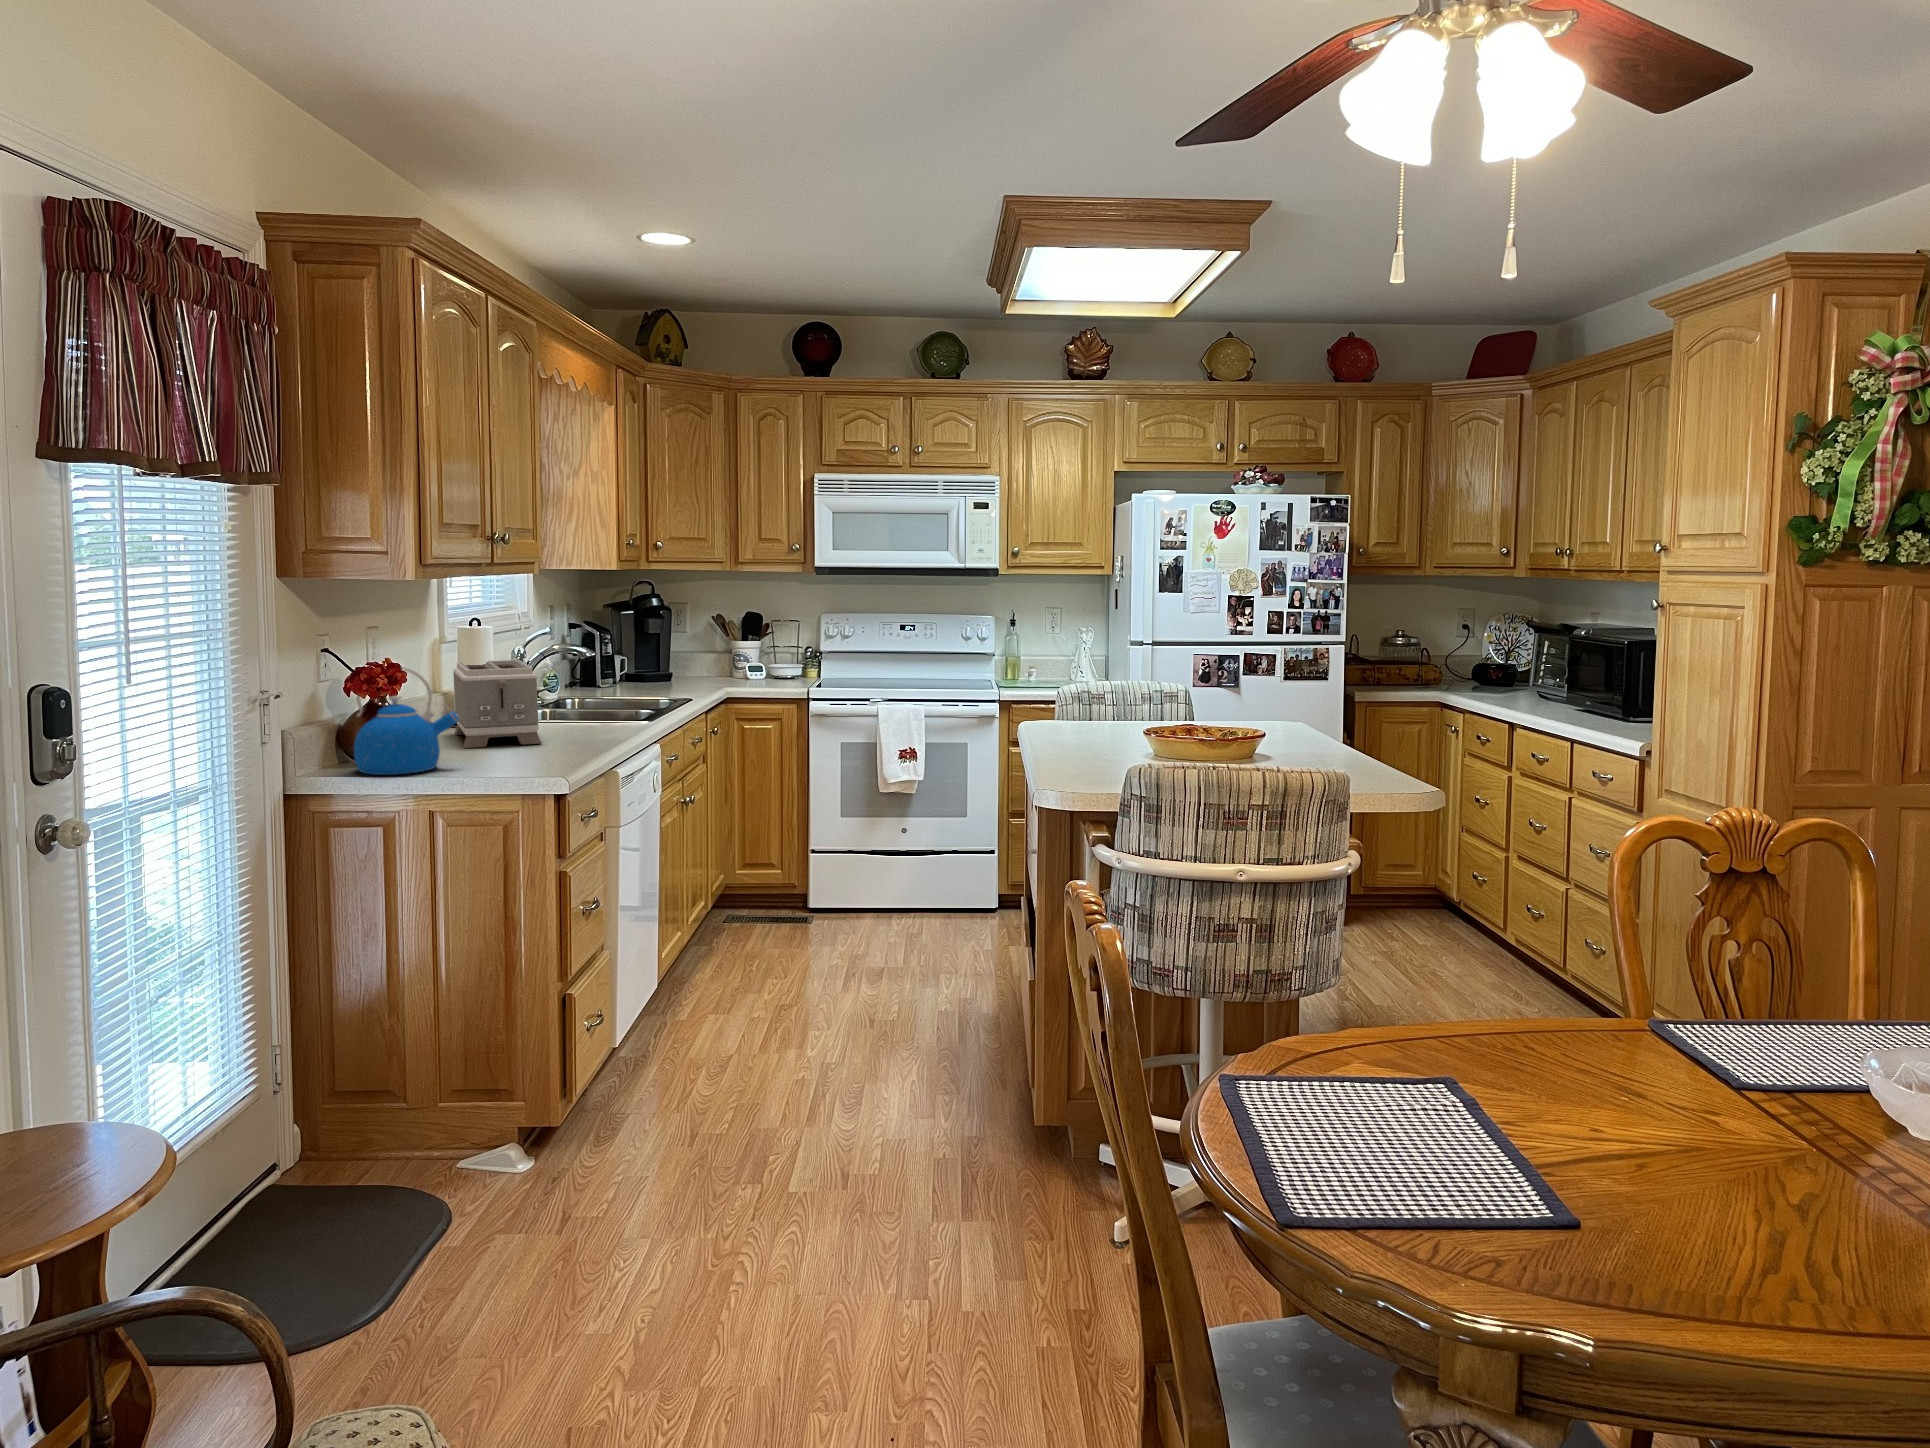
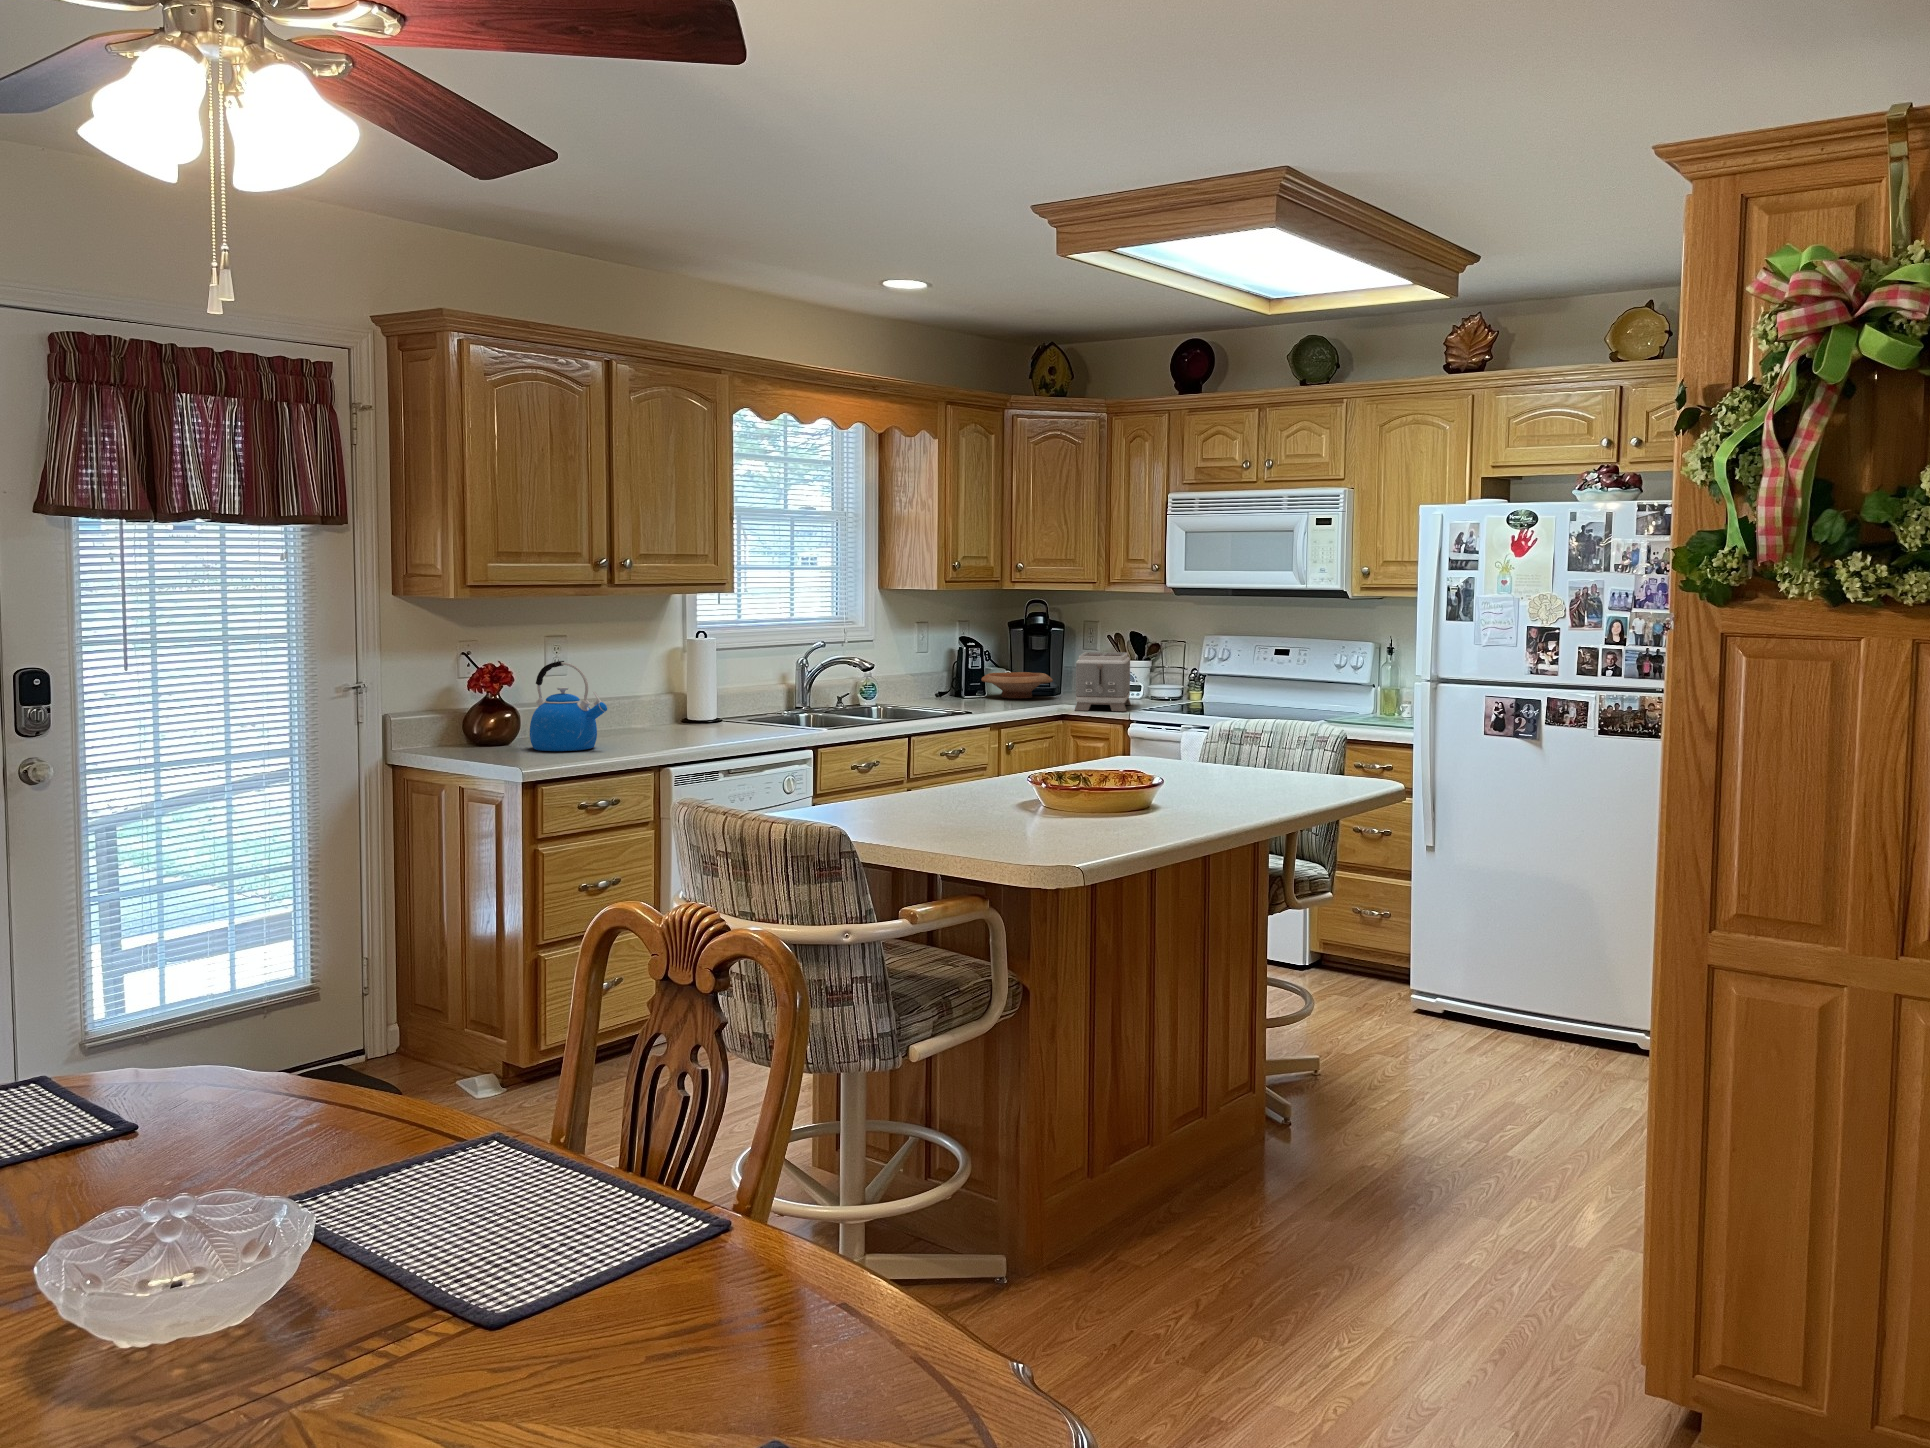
wooden bowl: none [614,652,689,679] -> present [981,672,1053,698]
toaster: present [453,660,541,748] -> present [1075,652,1131,711]

